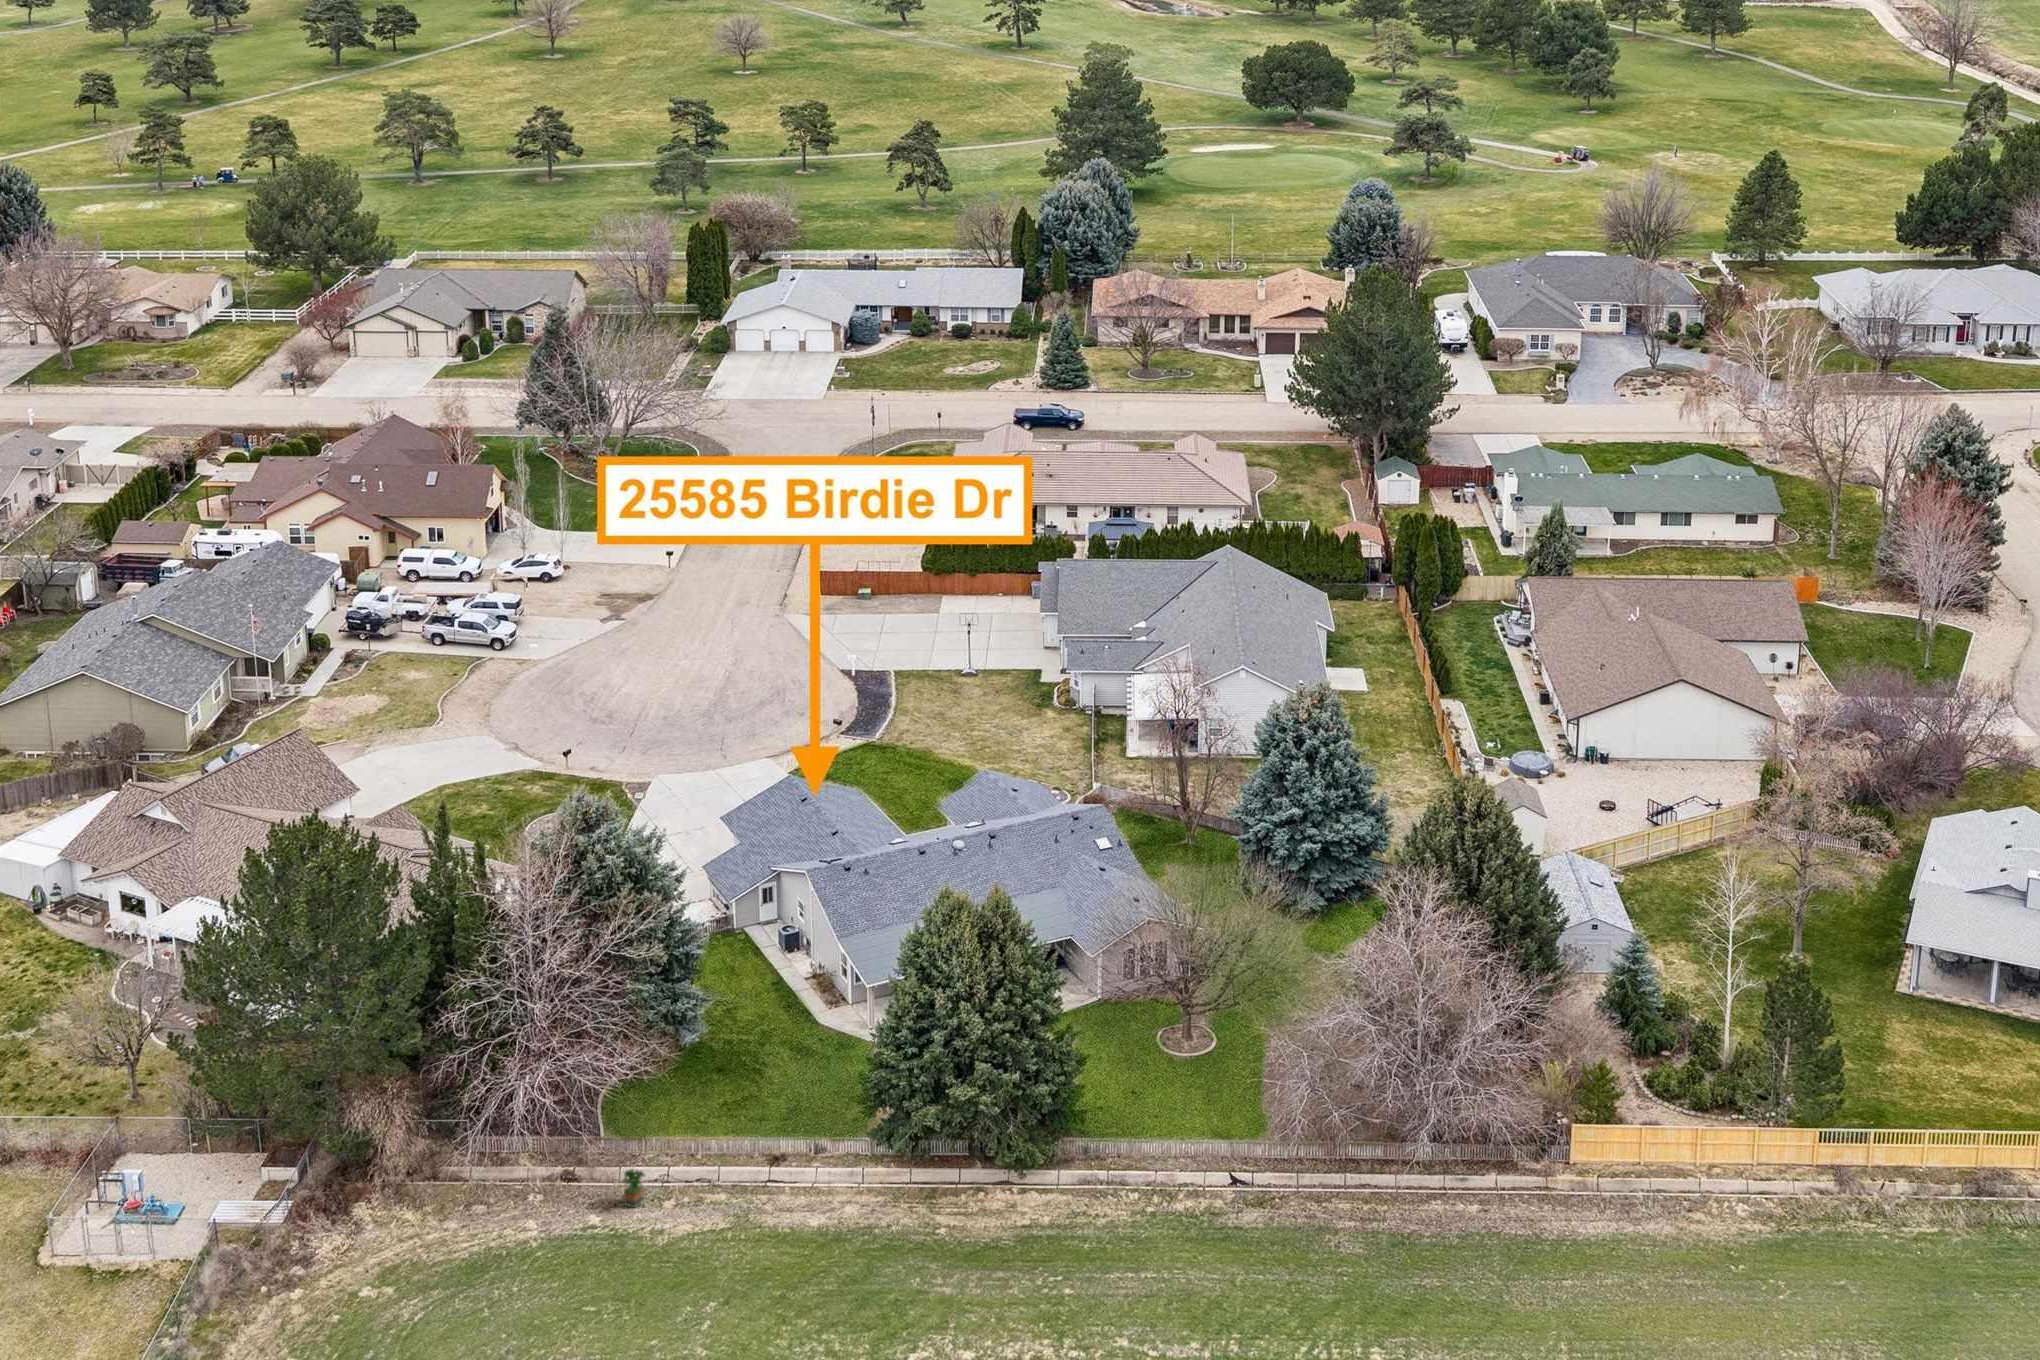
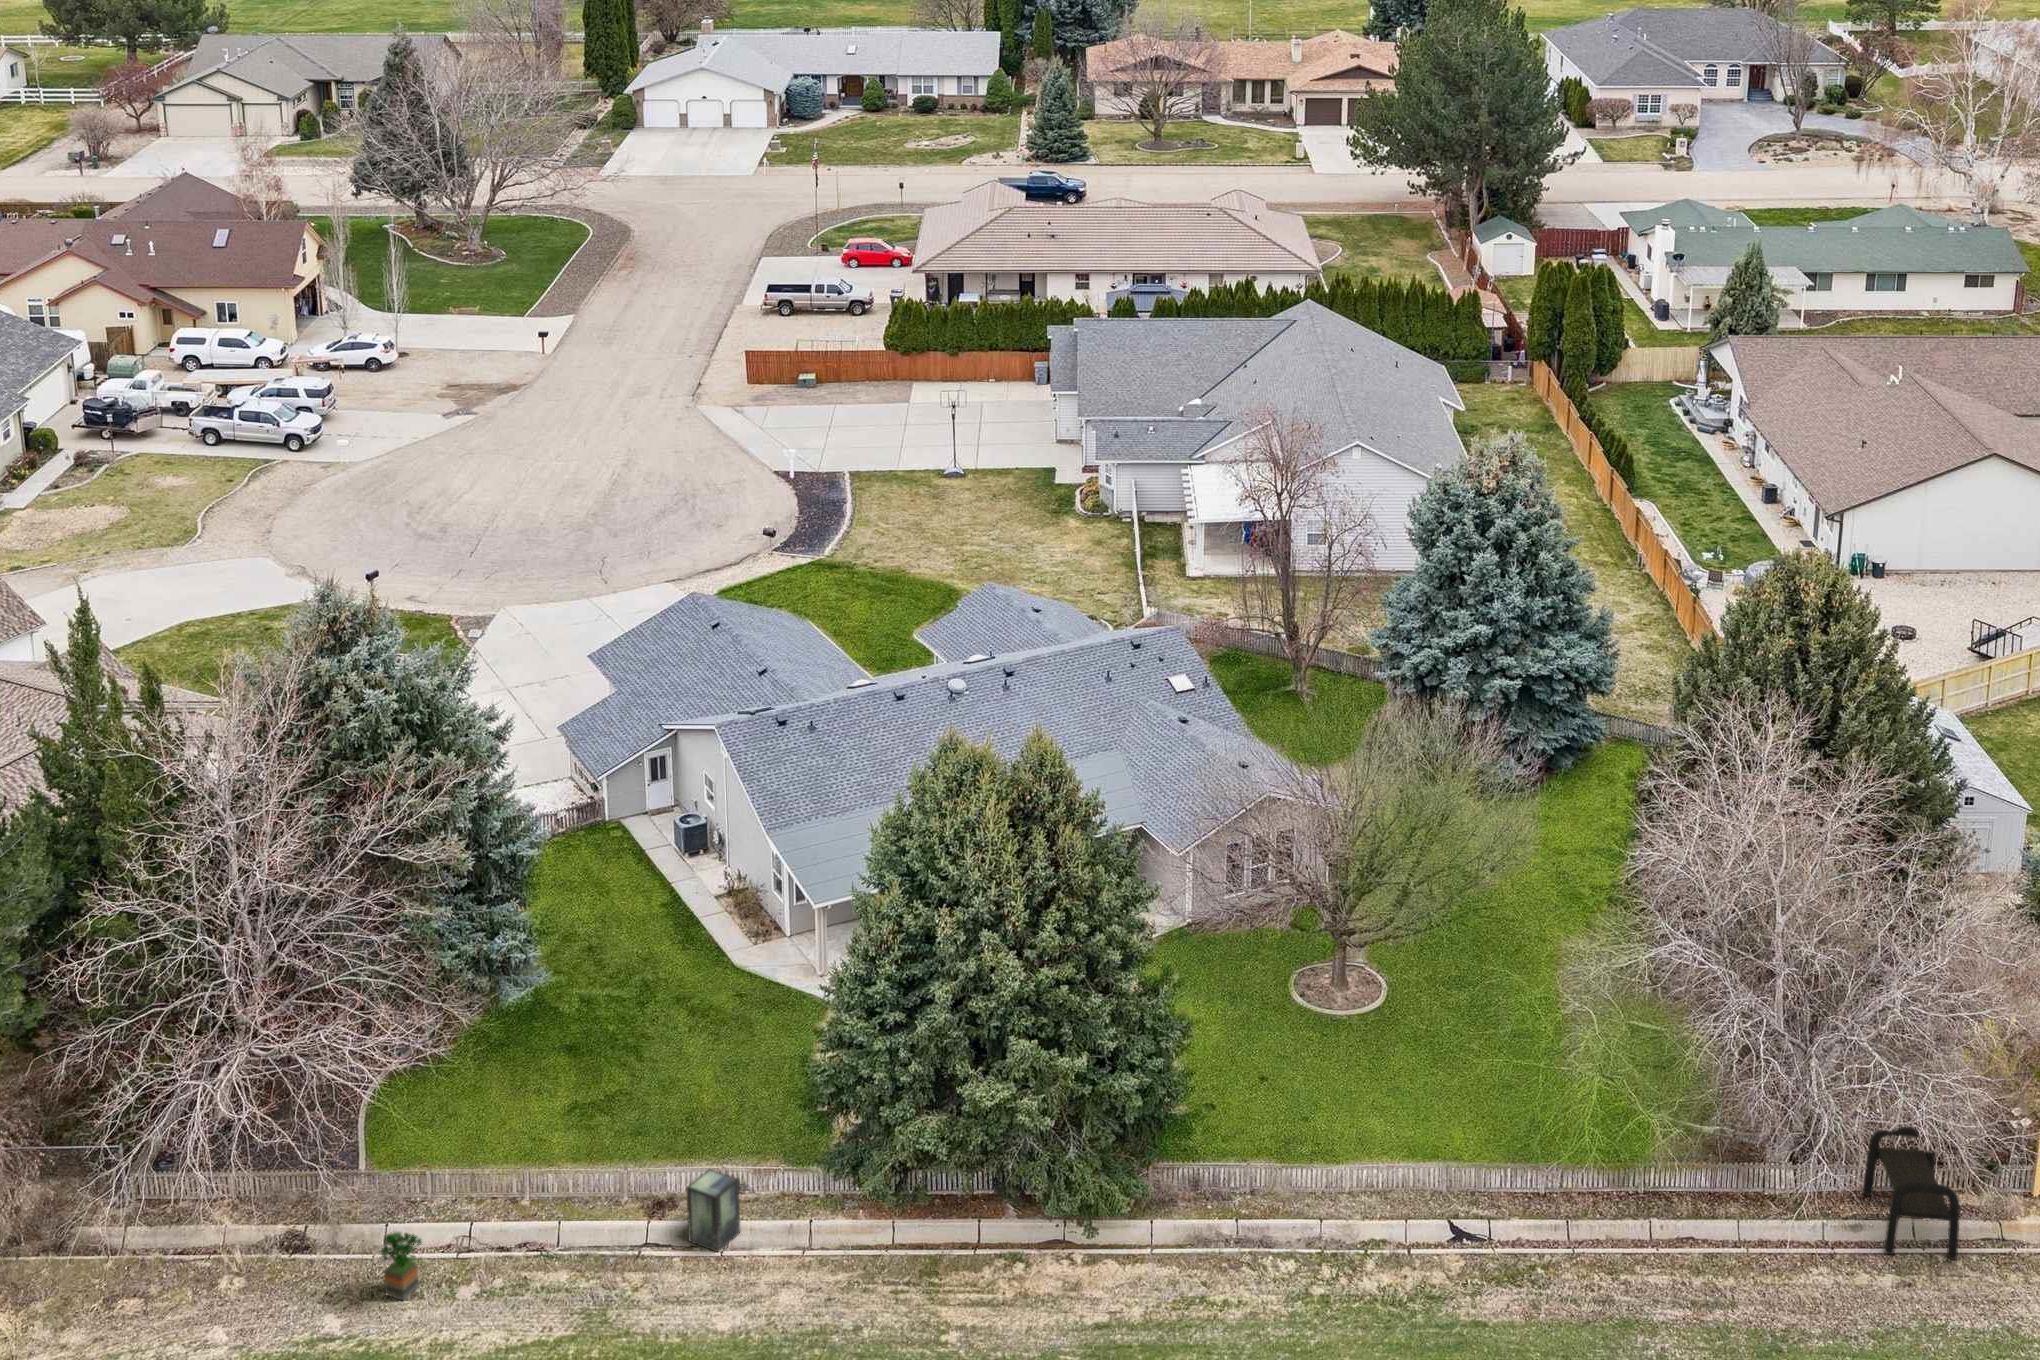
bench: none [1467,1121,1509,1196] -> present [1863,1127,1960,1260]
storage box: none [793,1138,823,1185] -> present [686,1169,741,1252]

